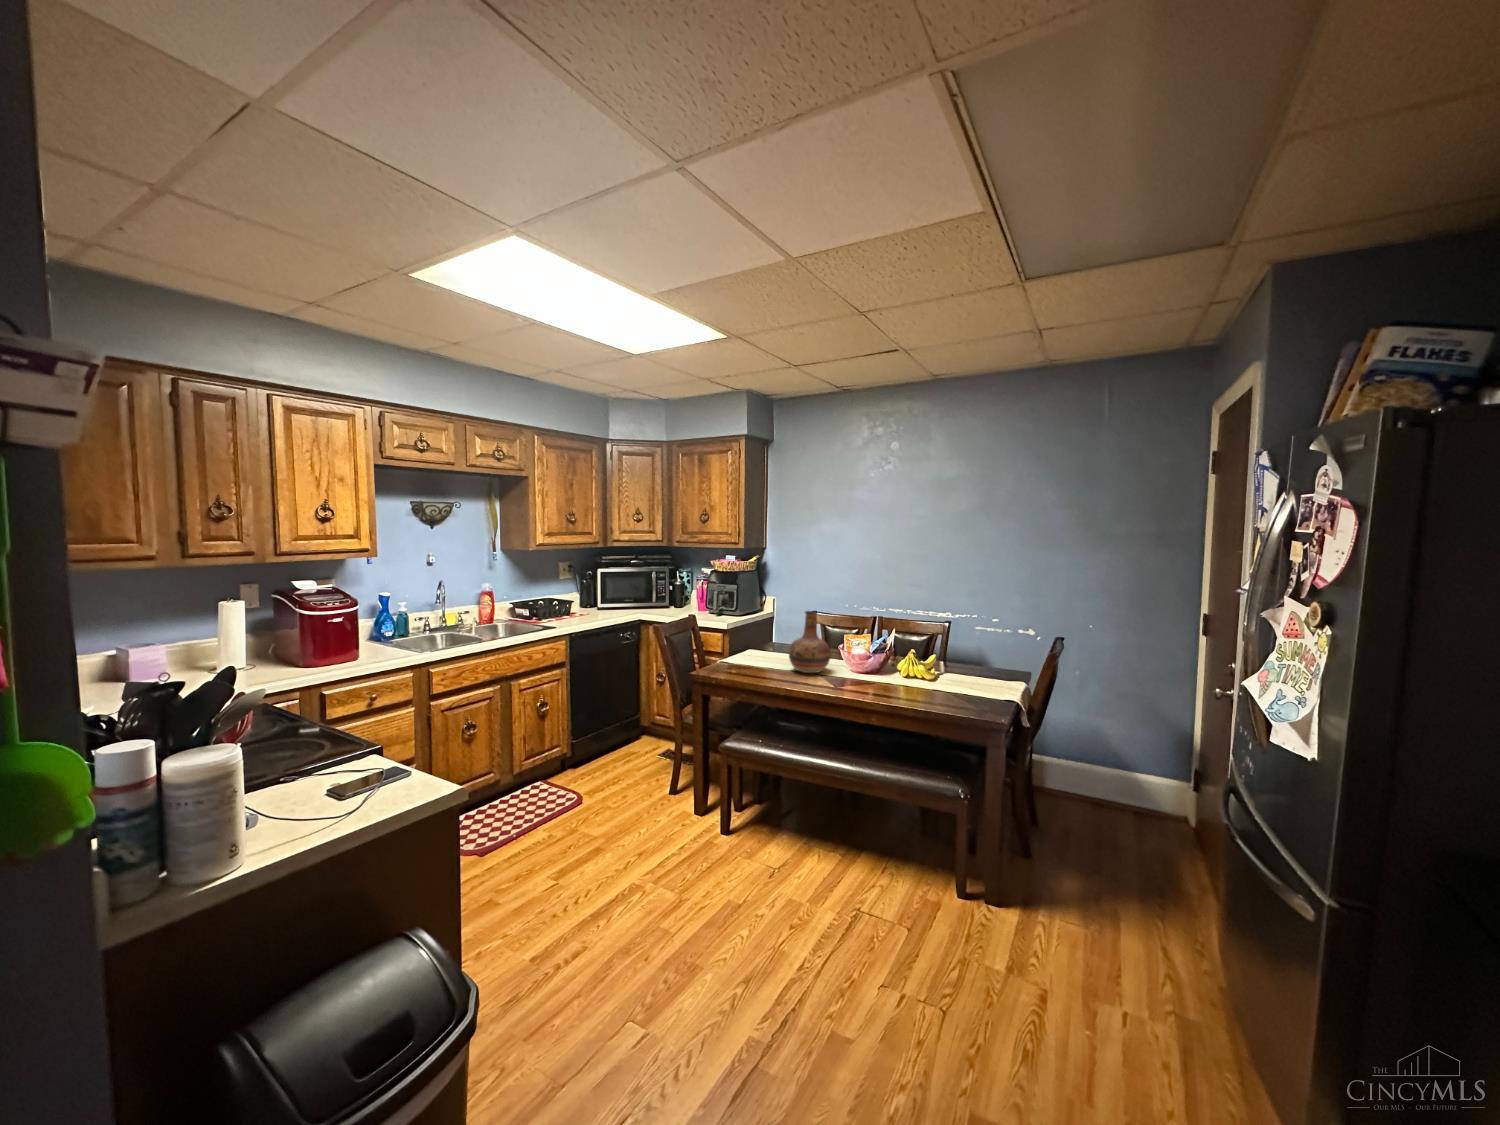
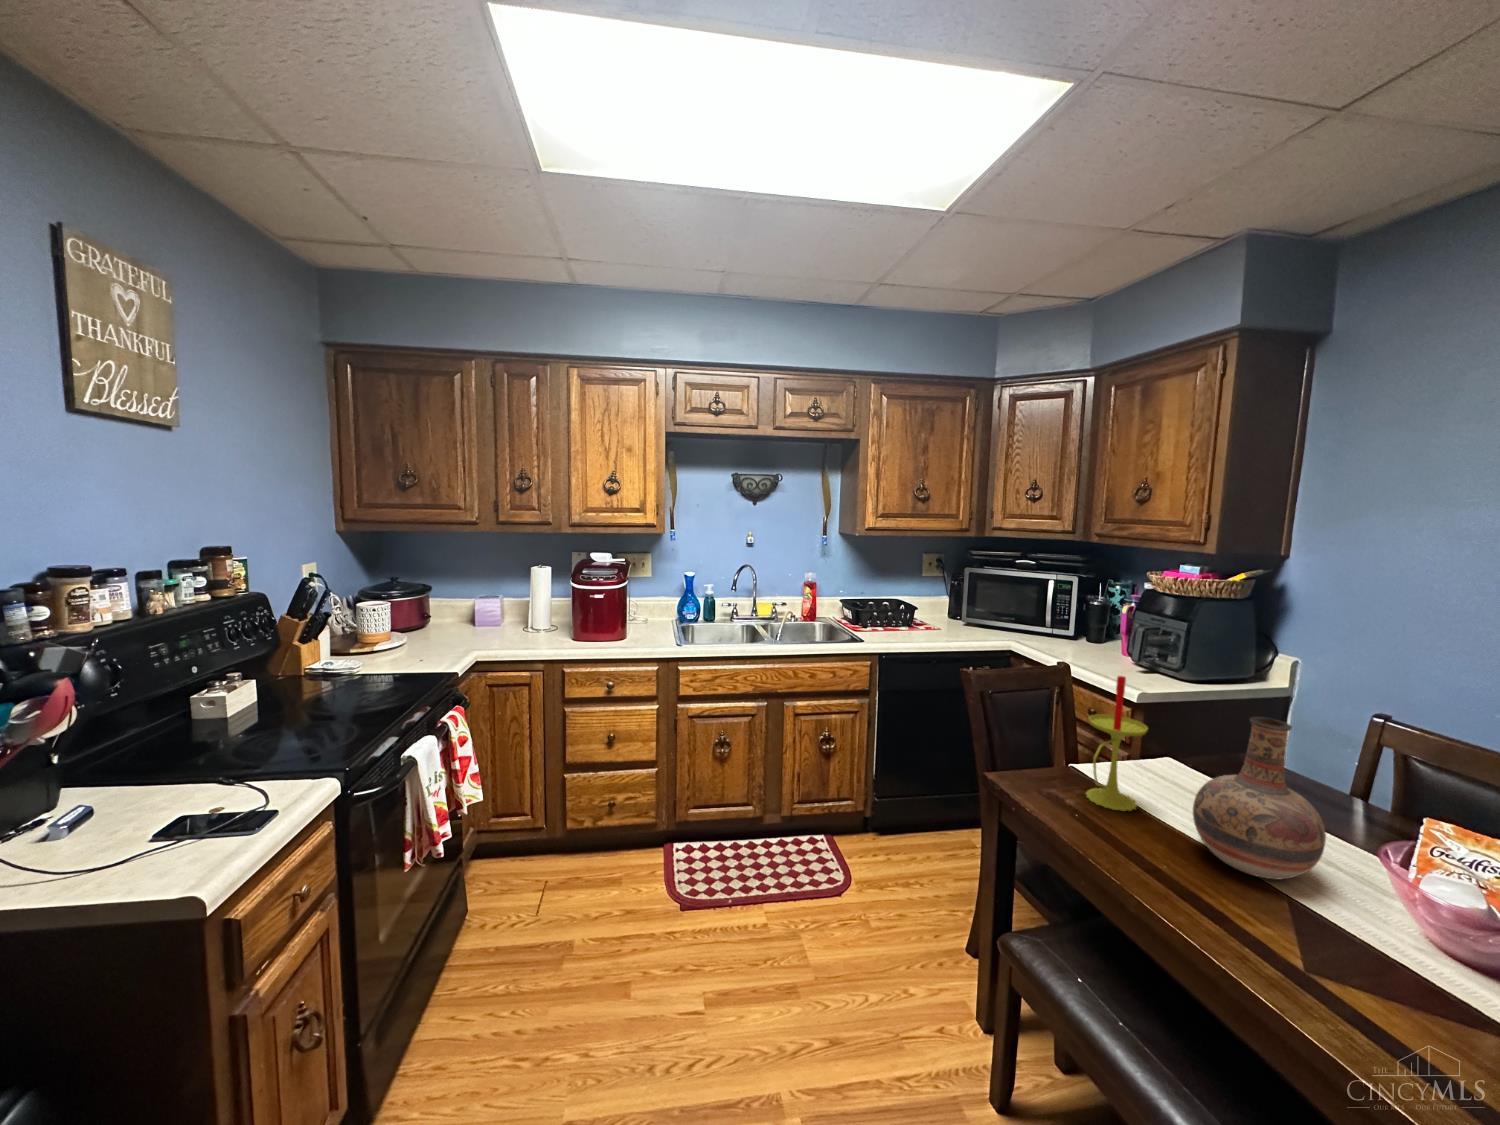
candle: none [740,605,765,669] -> present [1086,676,1148,811]

